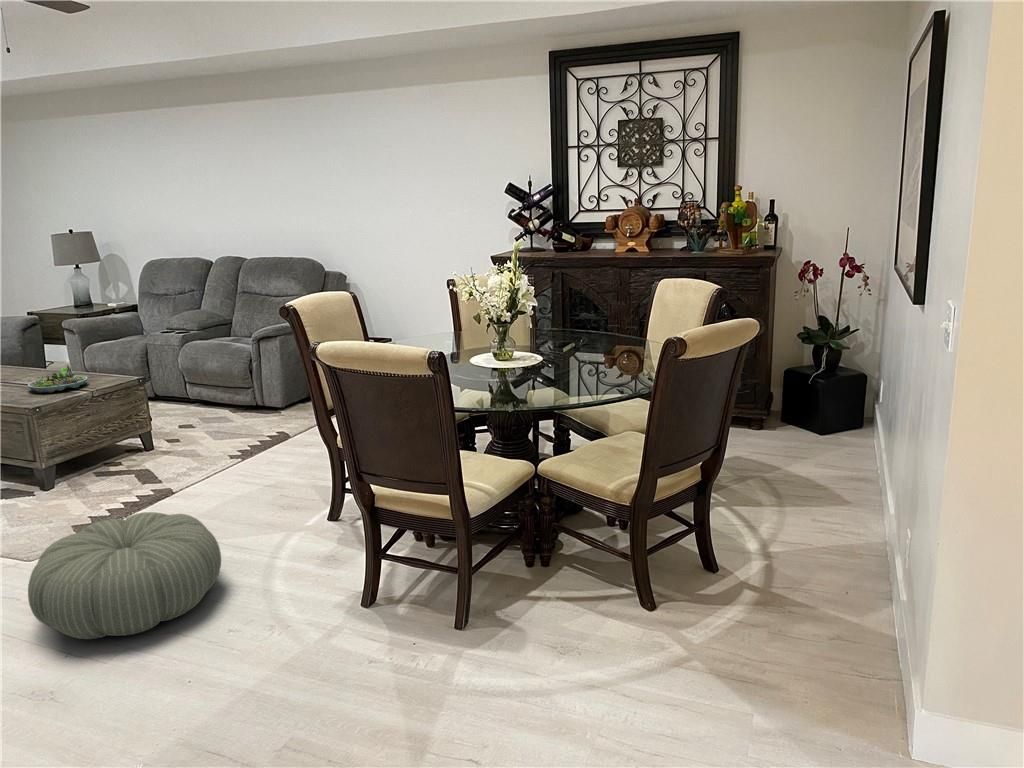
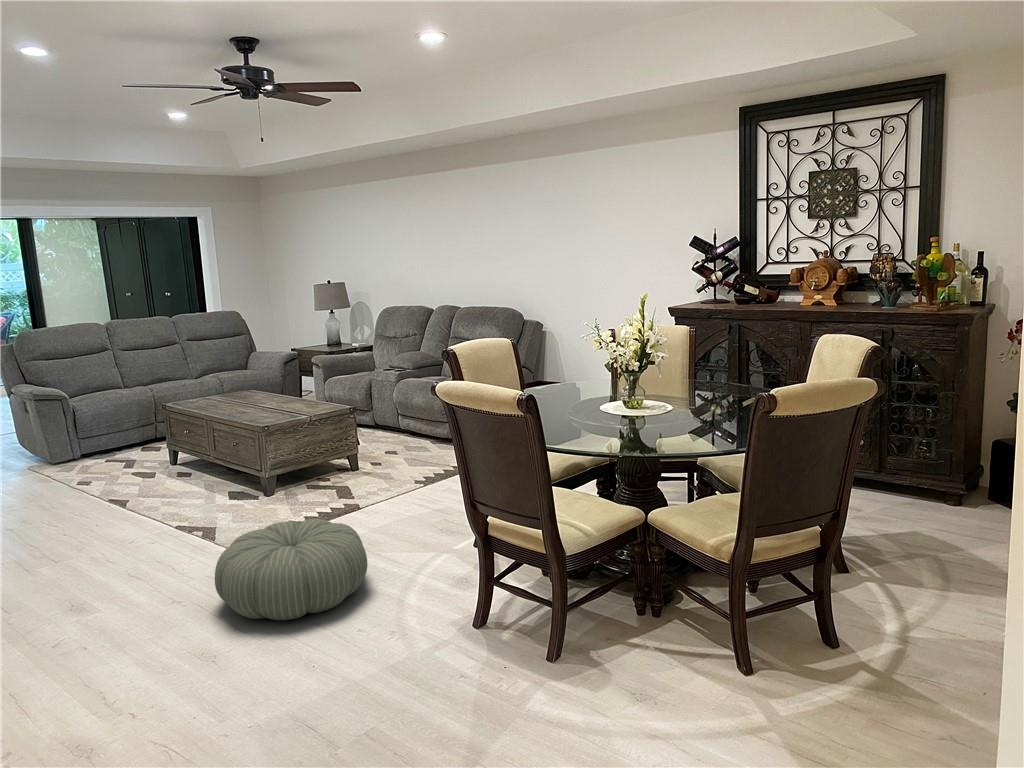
succulent planter: present [27,364,88,393] -> none [266,391,312,414]

